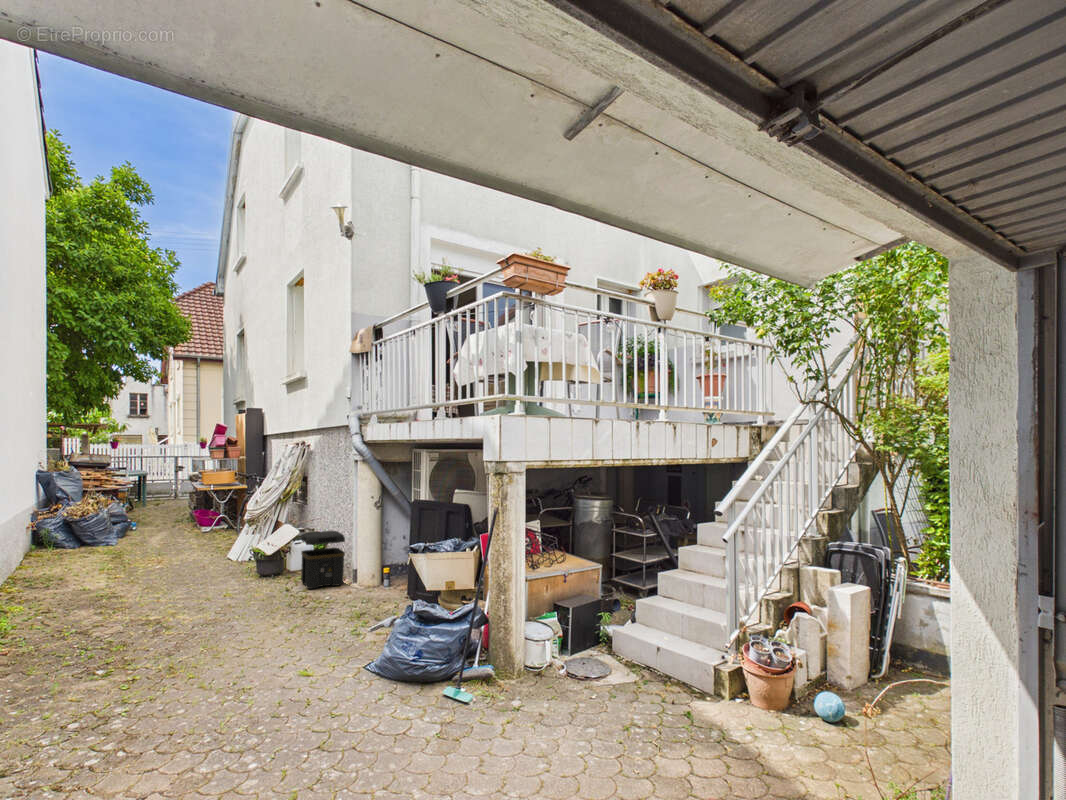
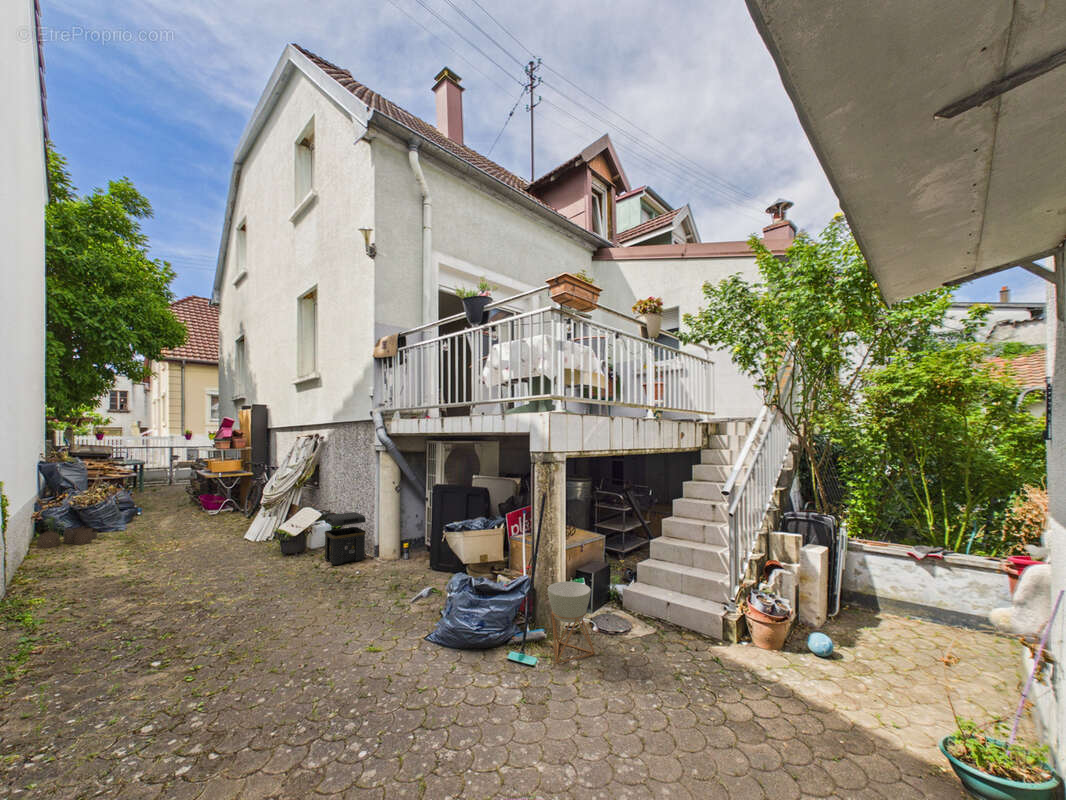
woven basket: none [28,538,87,560] -> present [36,527,97,548]
planter: none [494,611,547,702] -> present [548,582,595,663]

